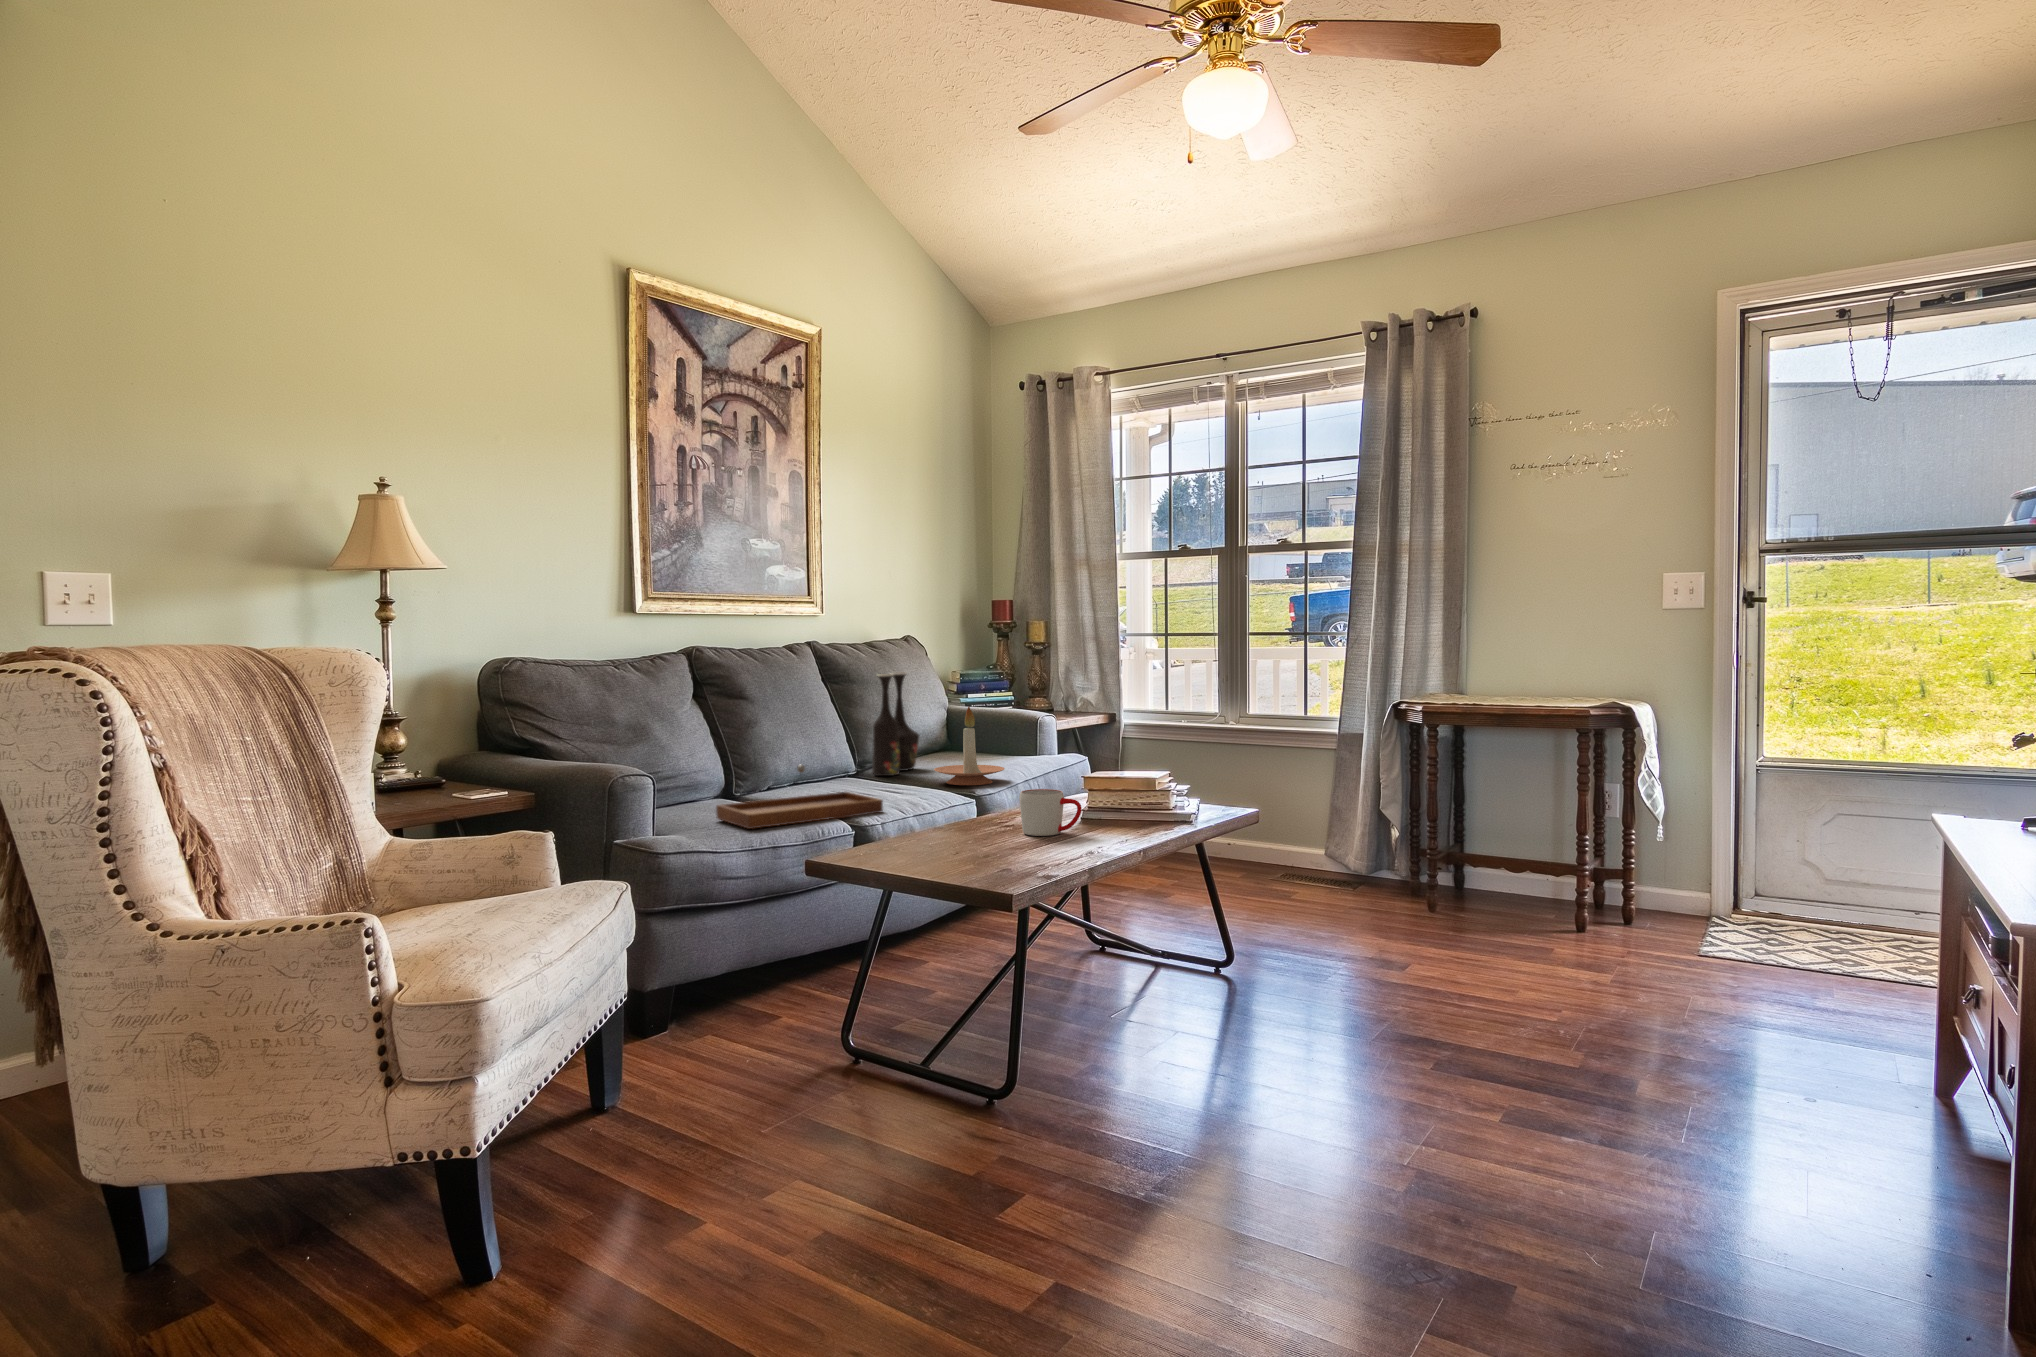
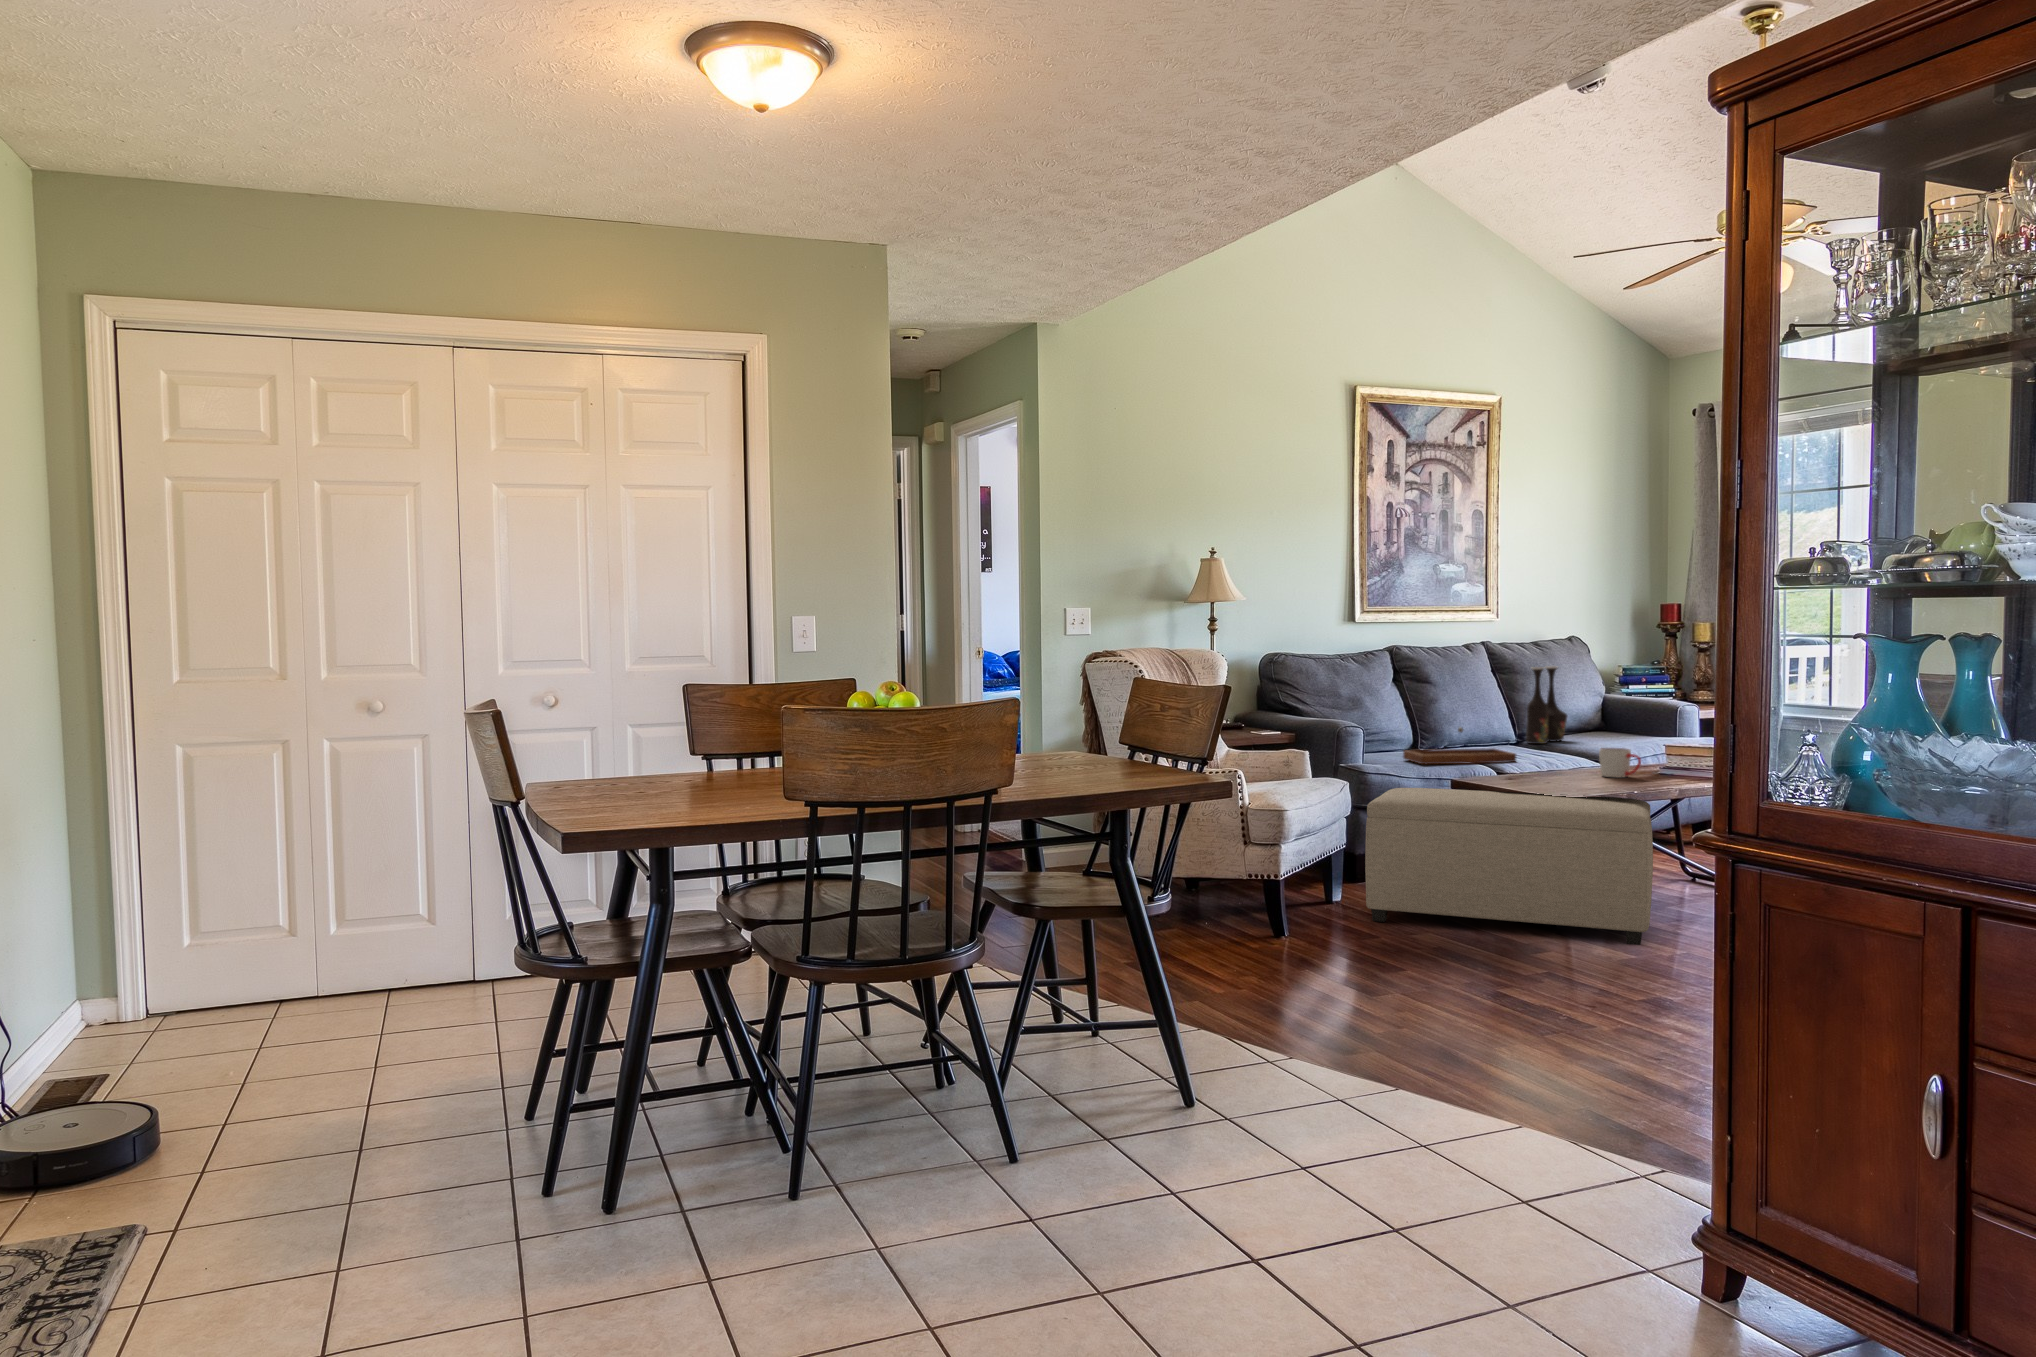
candle holder: present [934,706,1005,785] -> none [1569,693,1626,752]
ottoman: none [668,879,1174,1181] -> present [1365,788,1653,945]

